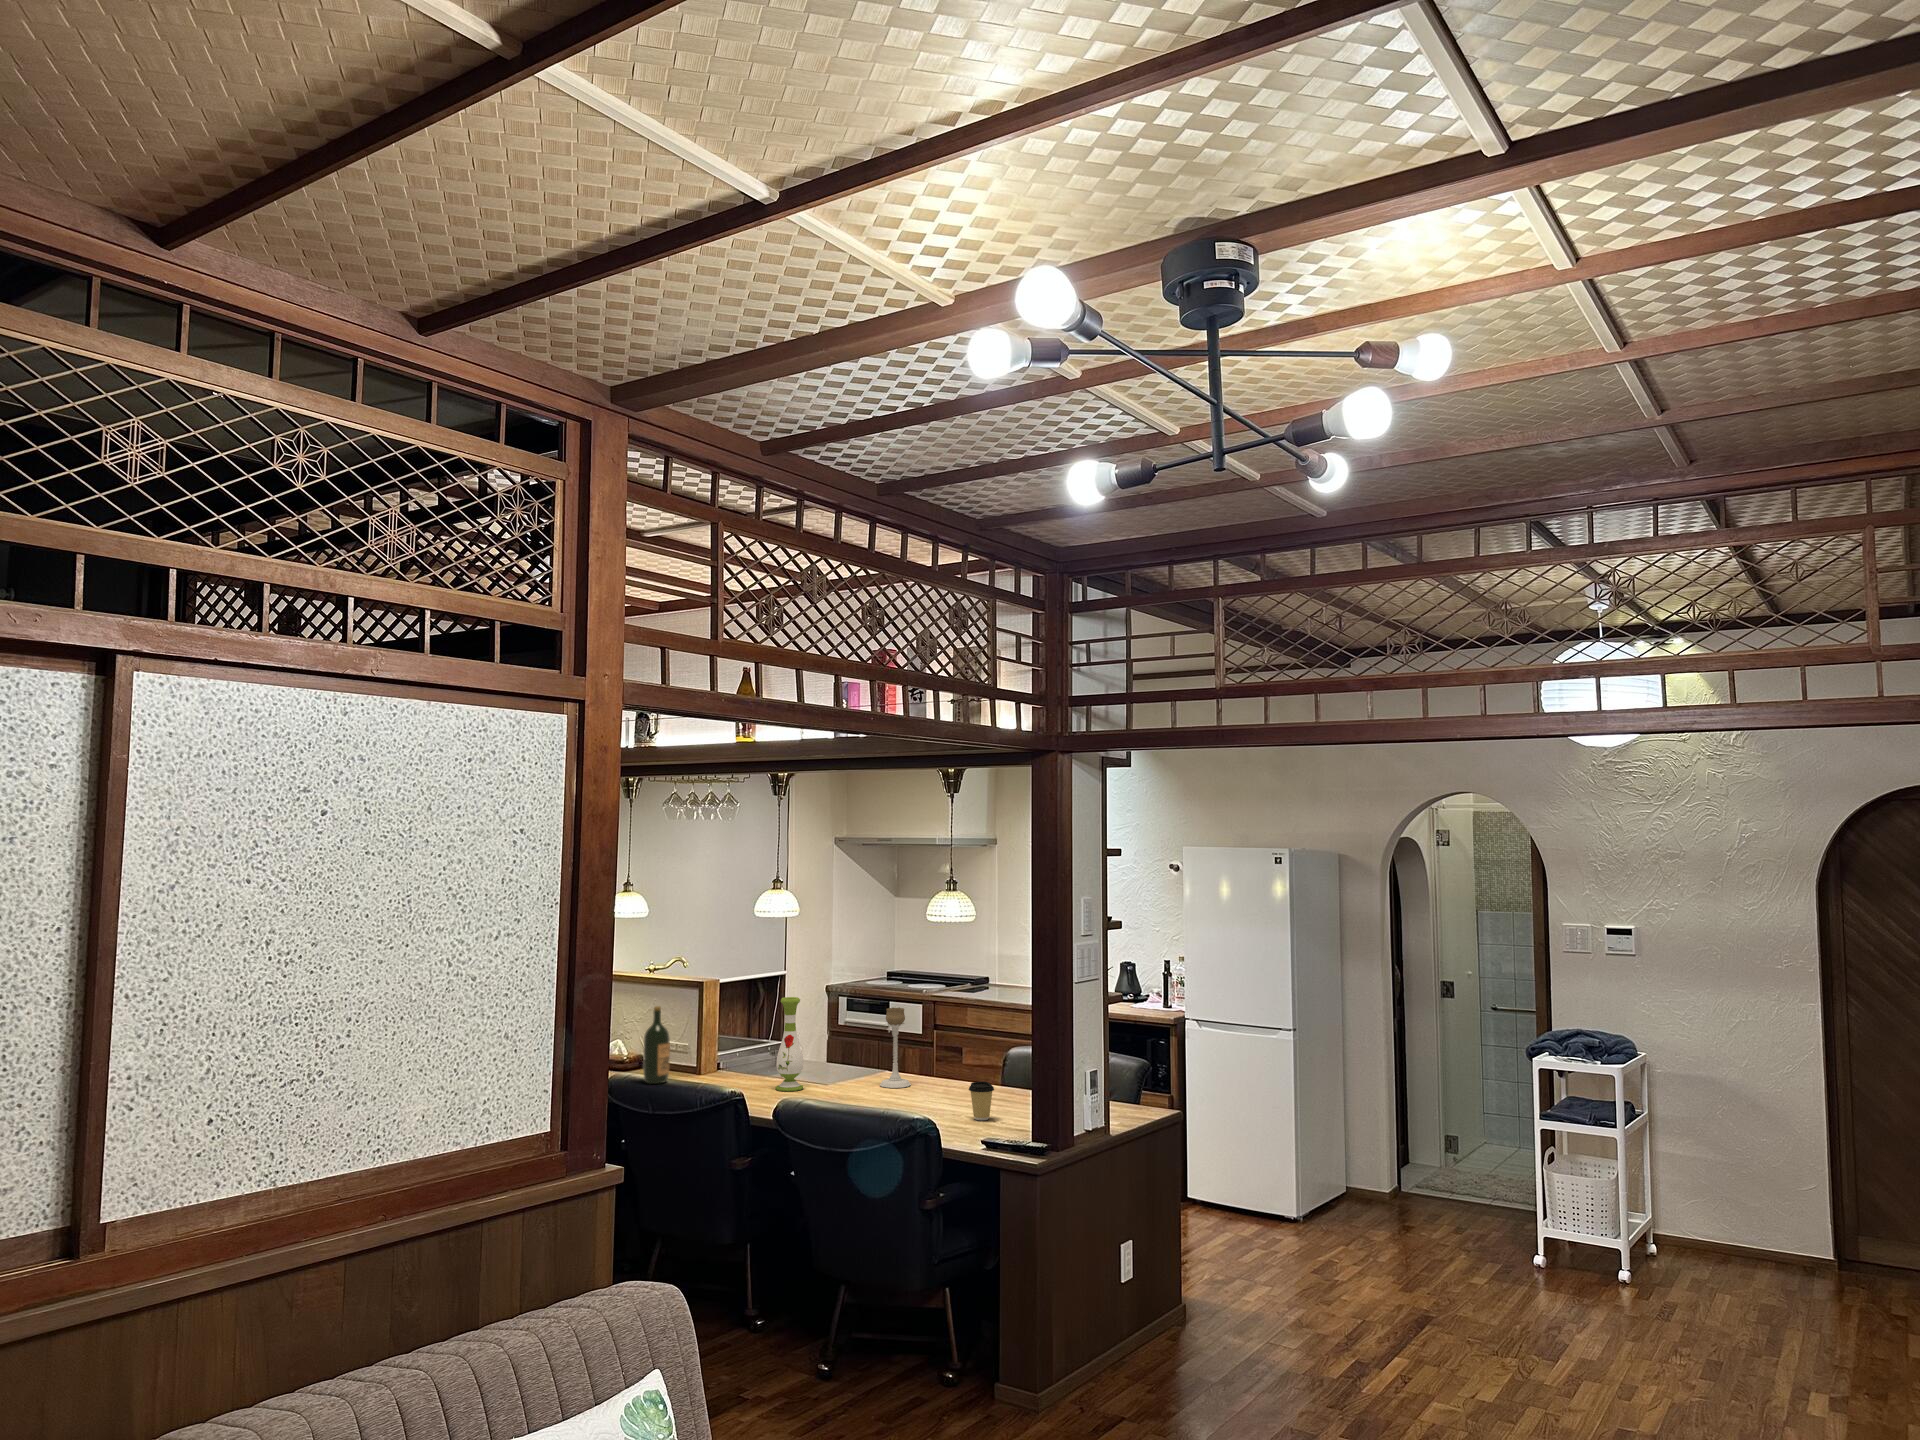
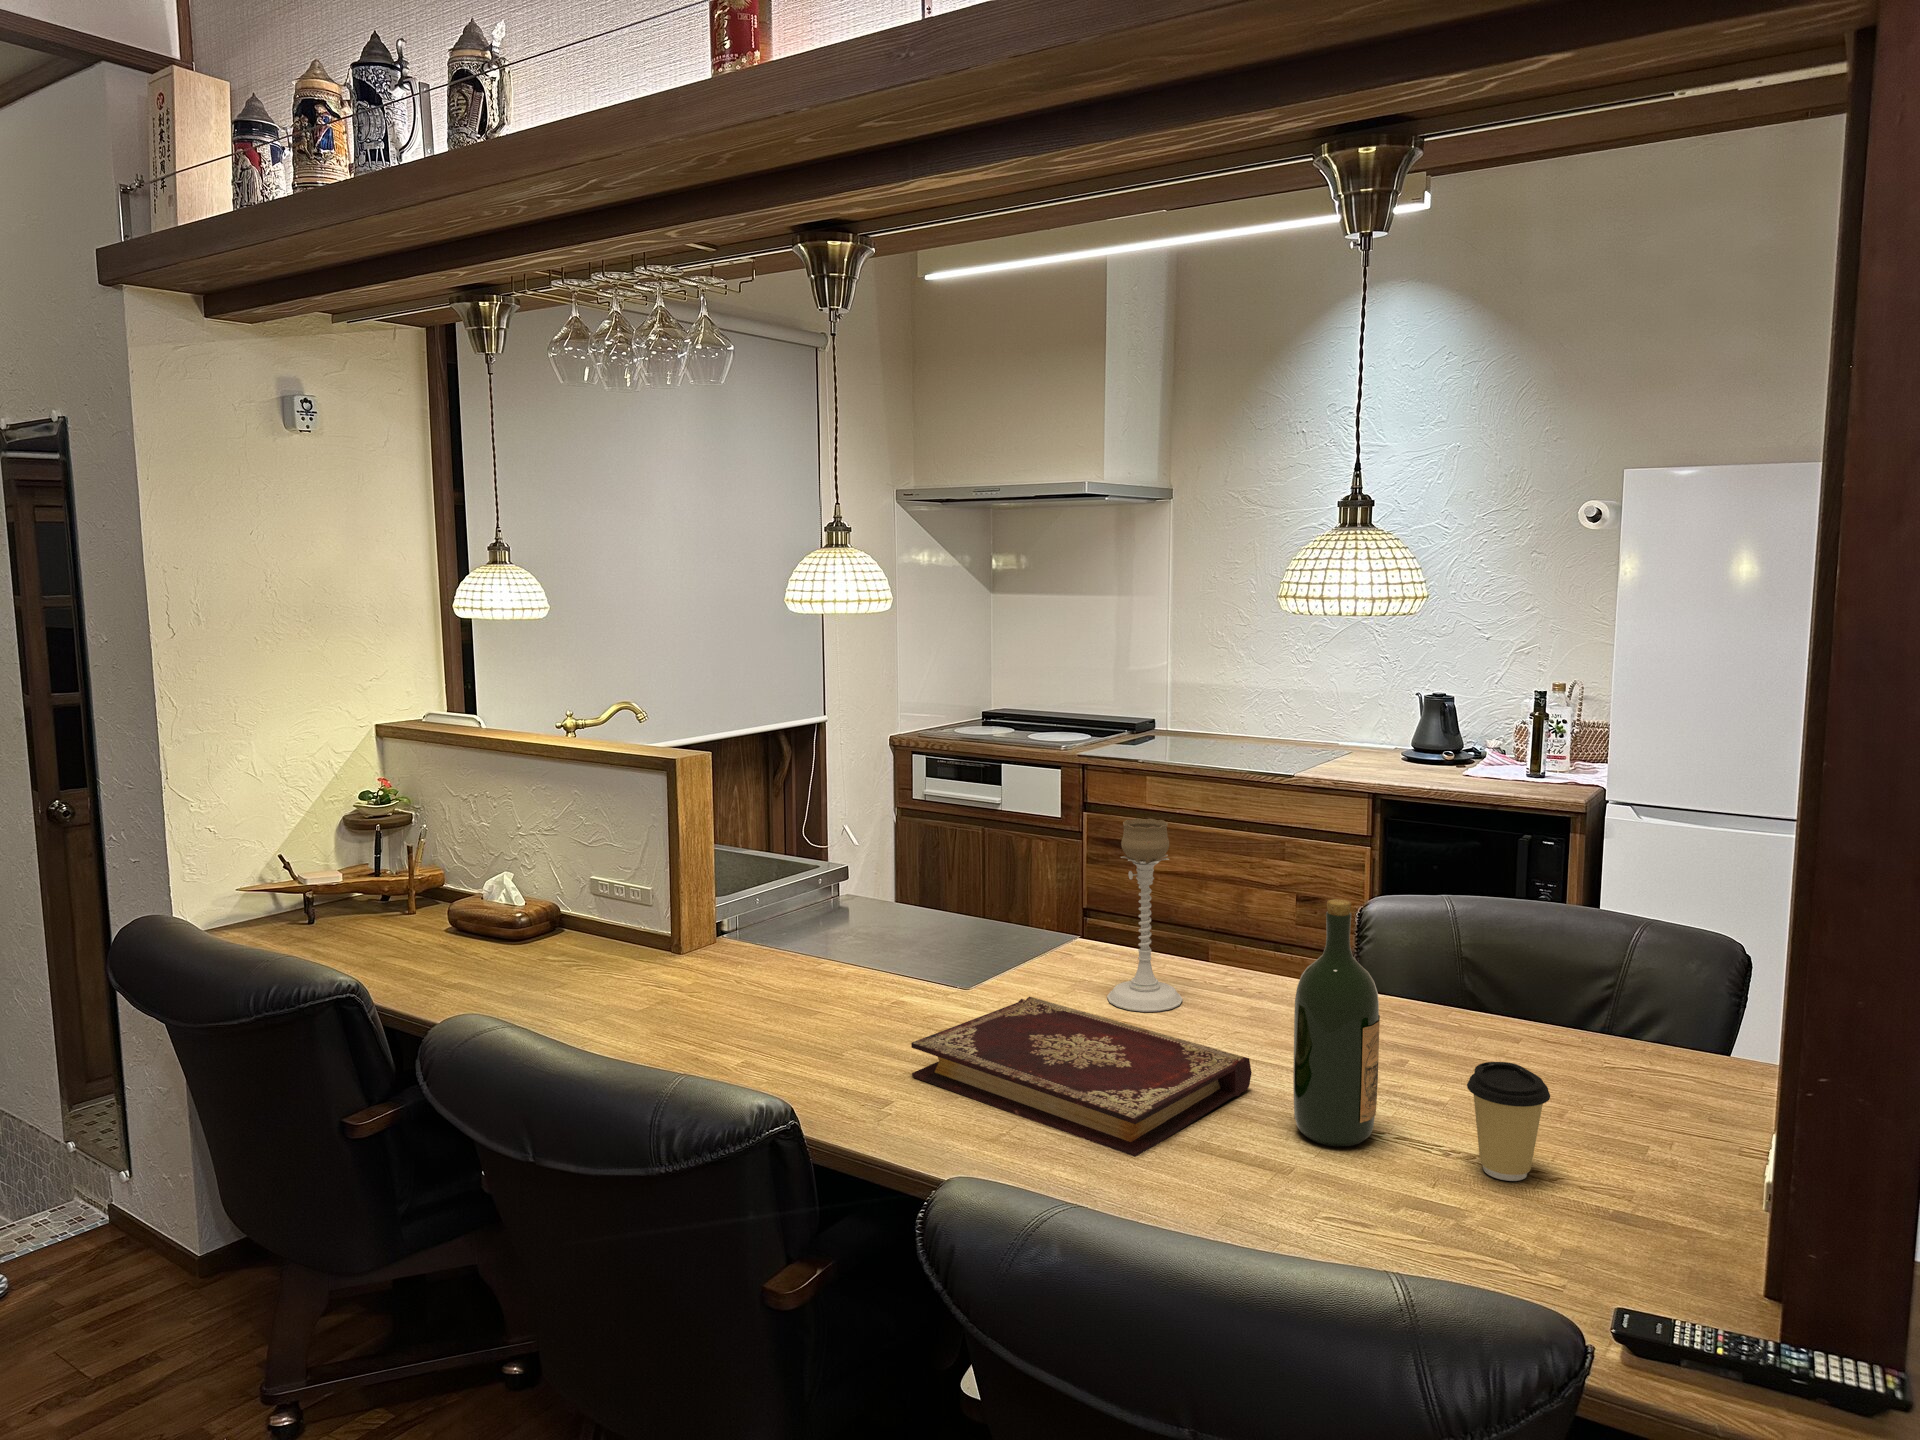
vase: present [776,997,804,1091] -> none [861,799,930,1030]
wine bottle: present [643,1006,670,1084] -> present [1293,899,1380,1146]
book: none [790,1078,915,1117] -> present [911,996,1252,1157]

